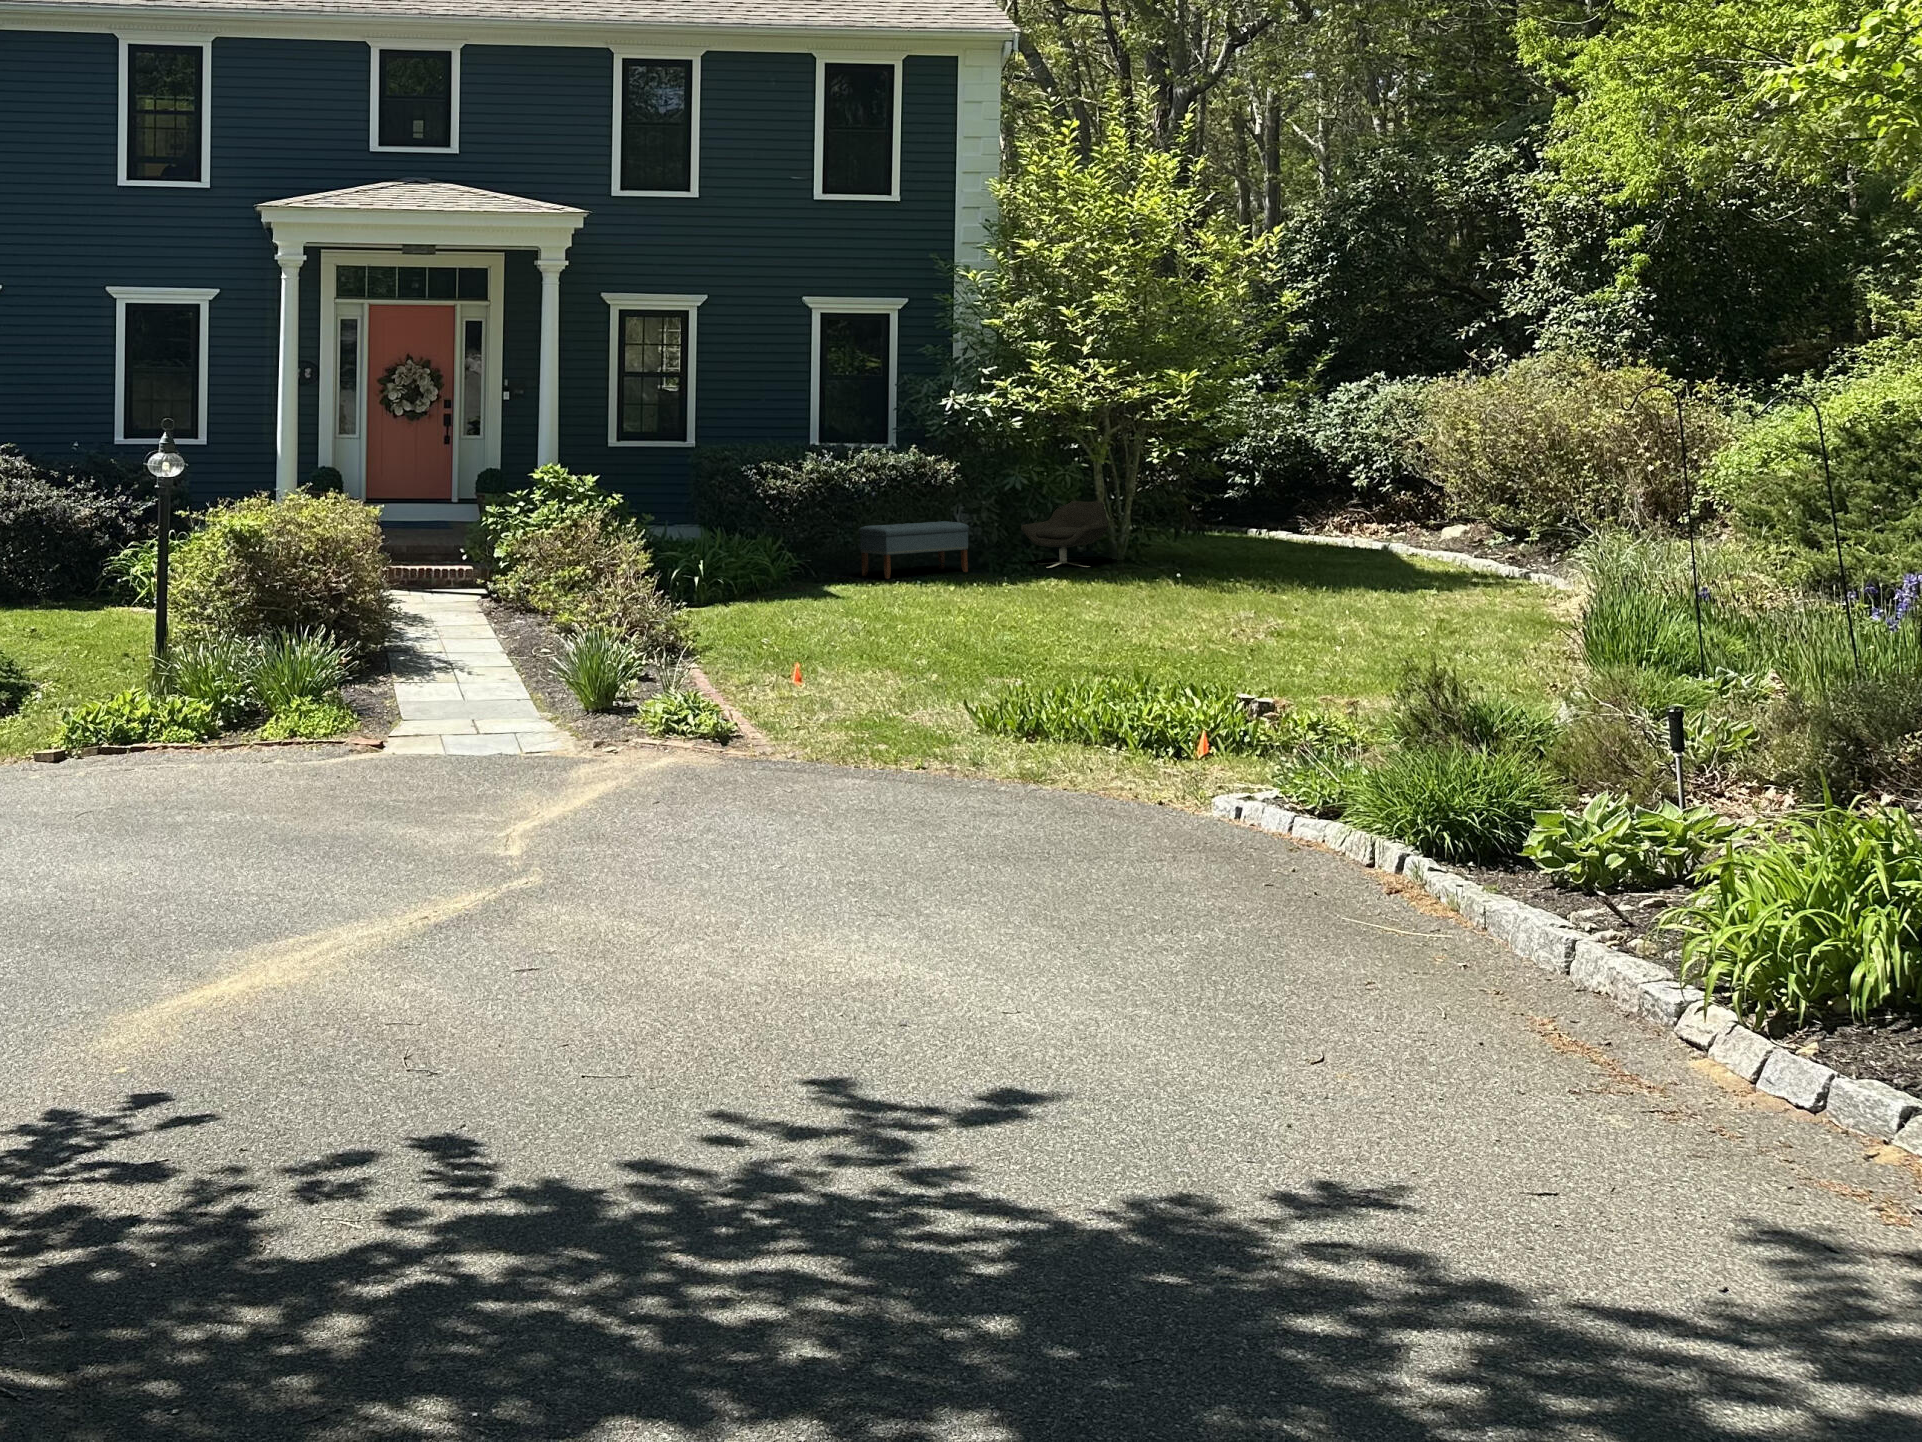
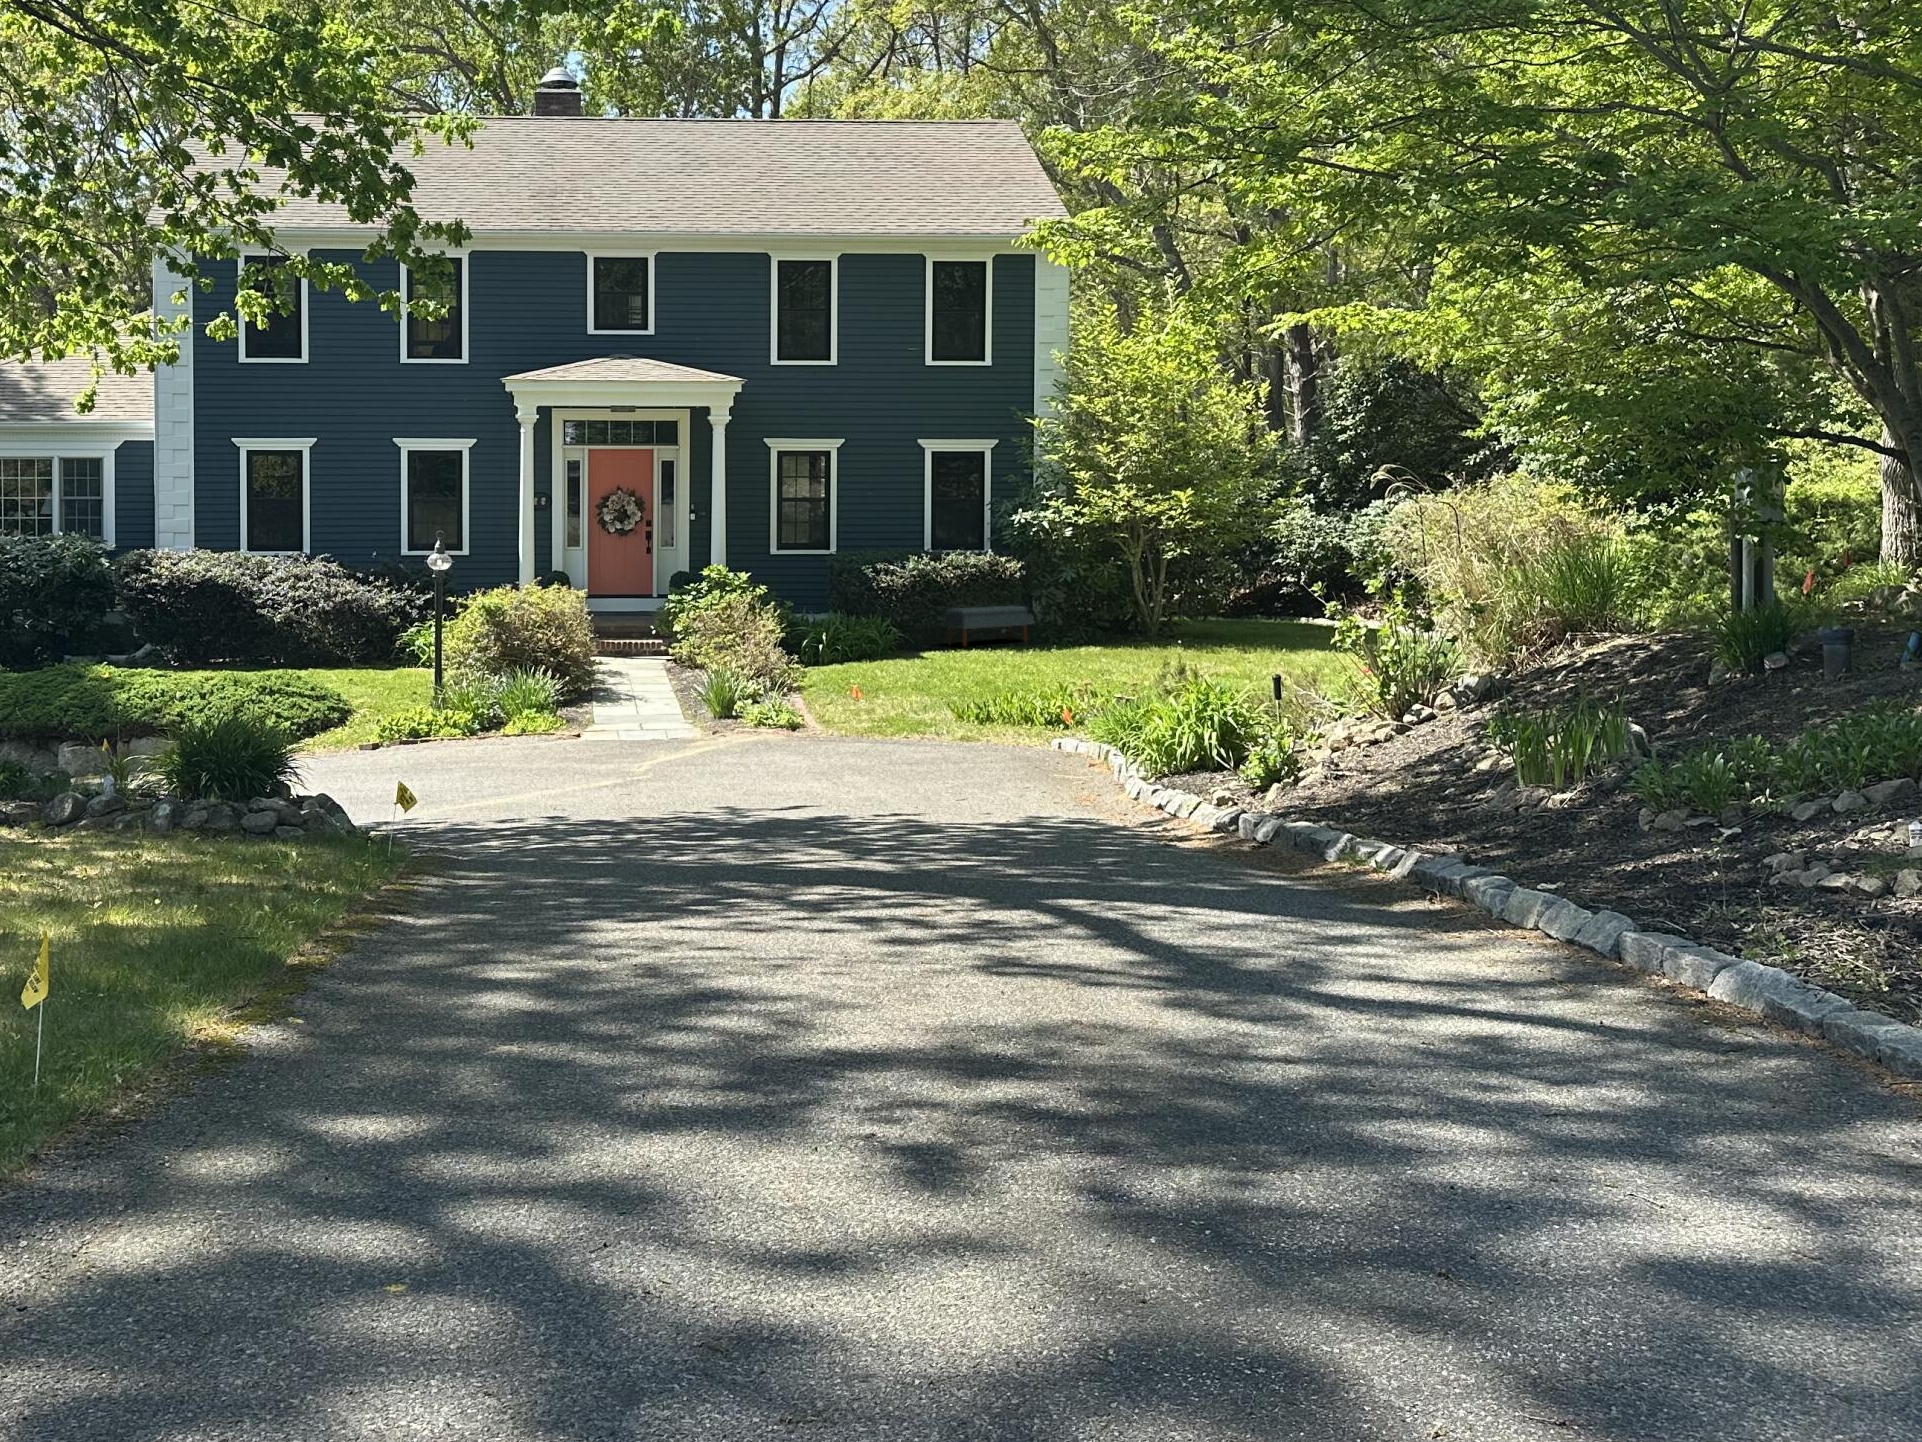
lounge chair: present [1021,501,1108,568] -> none [1070,590,1134,639]

